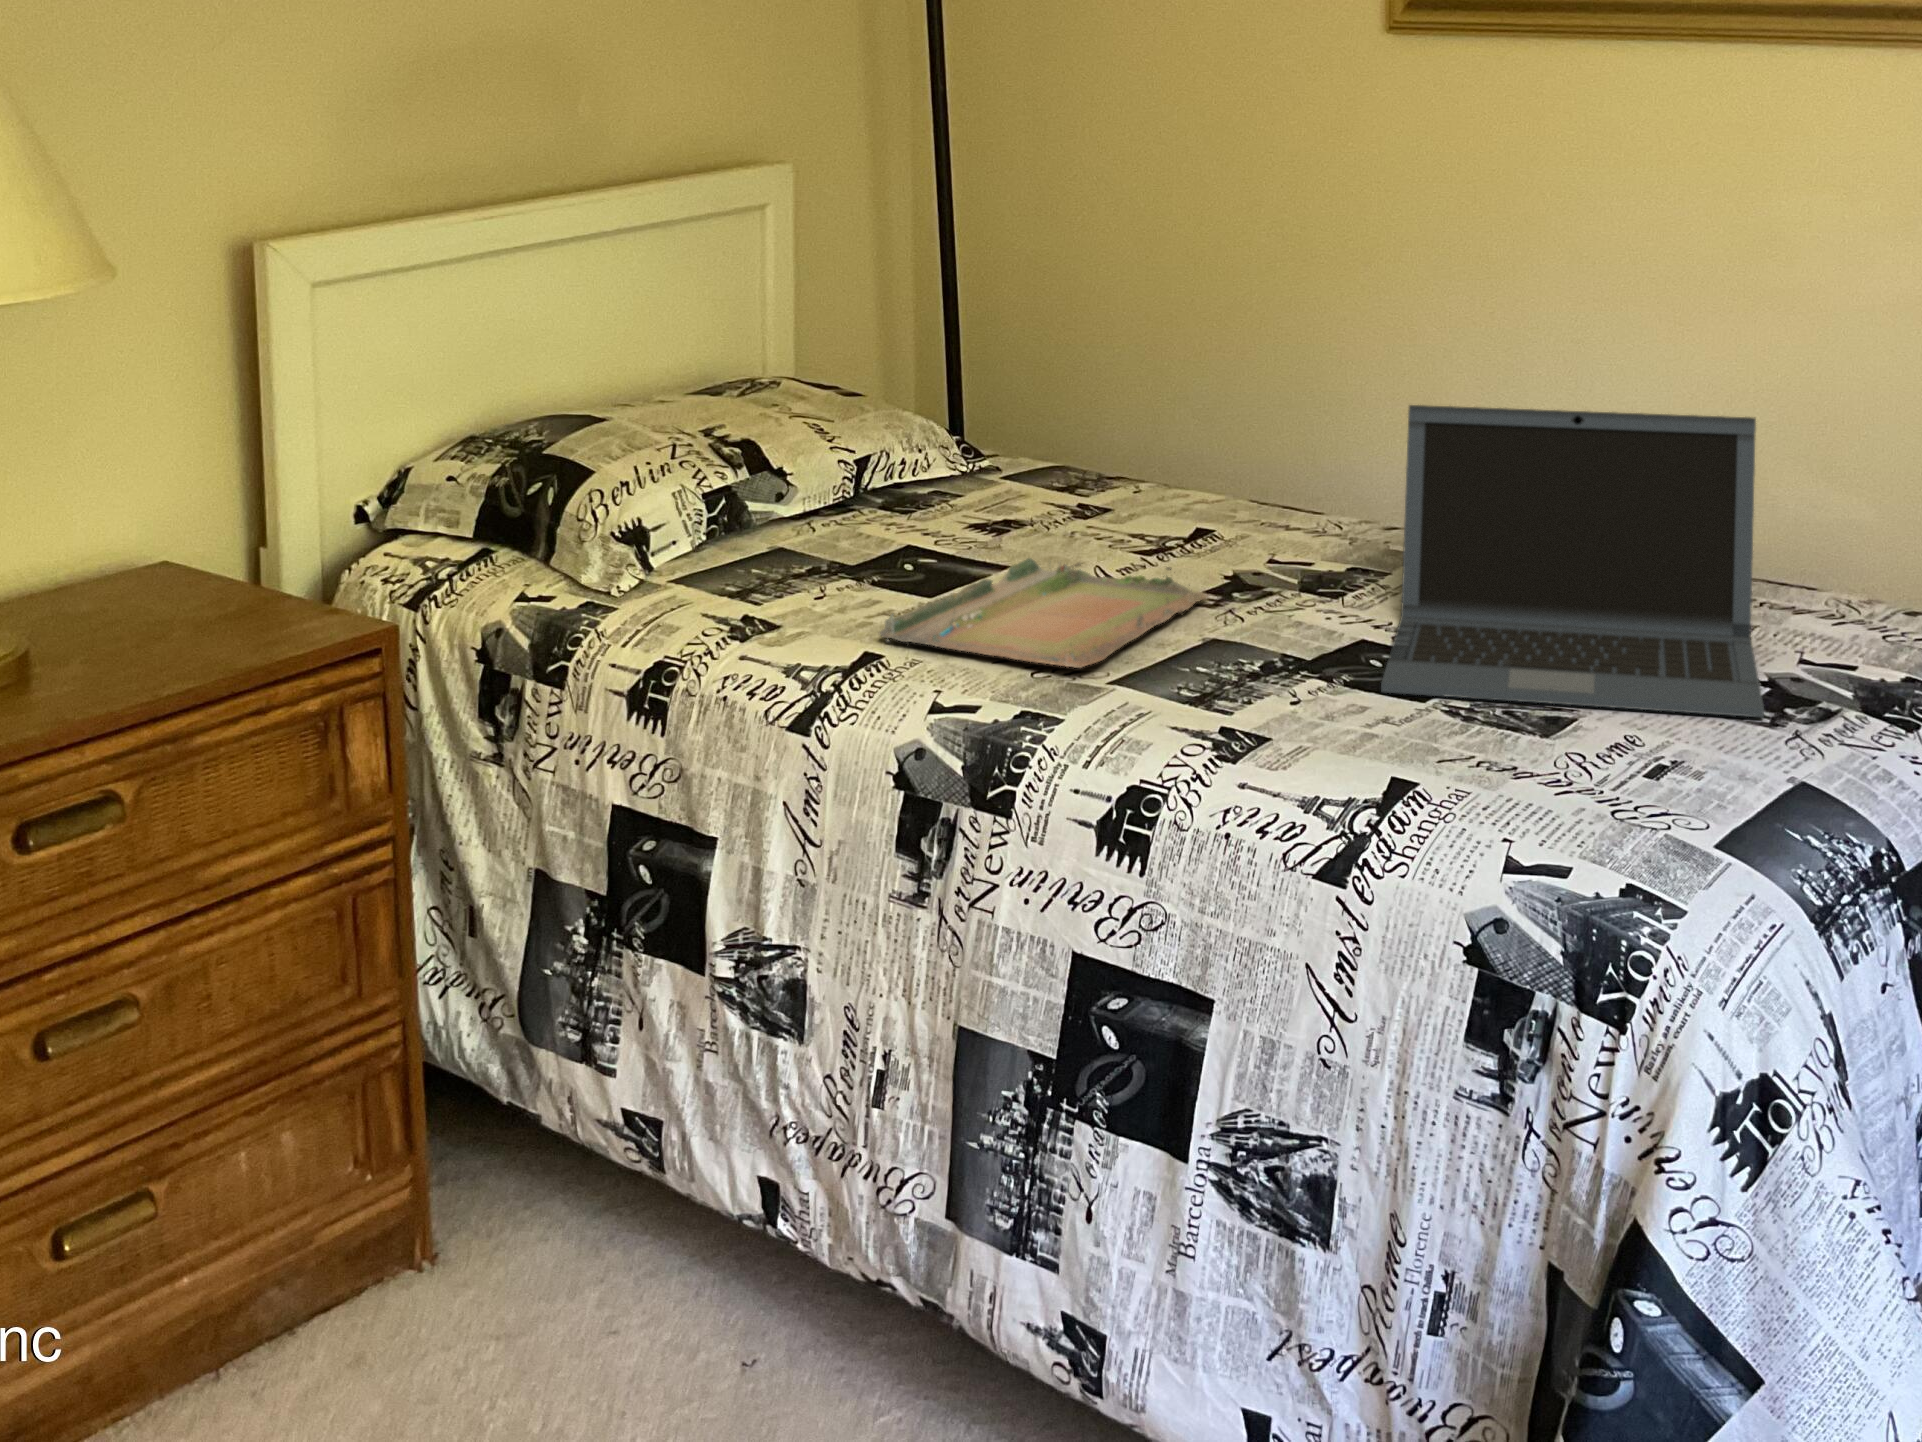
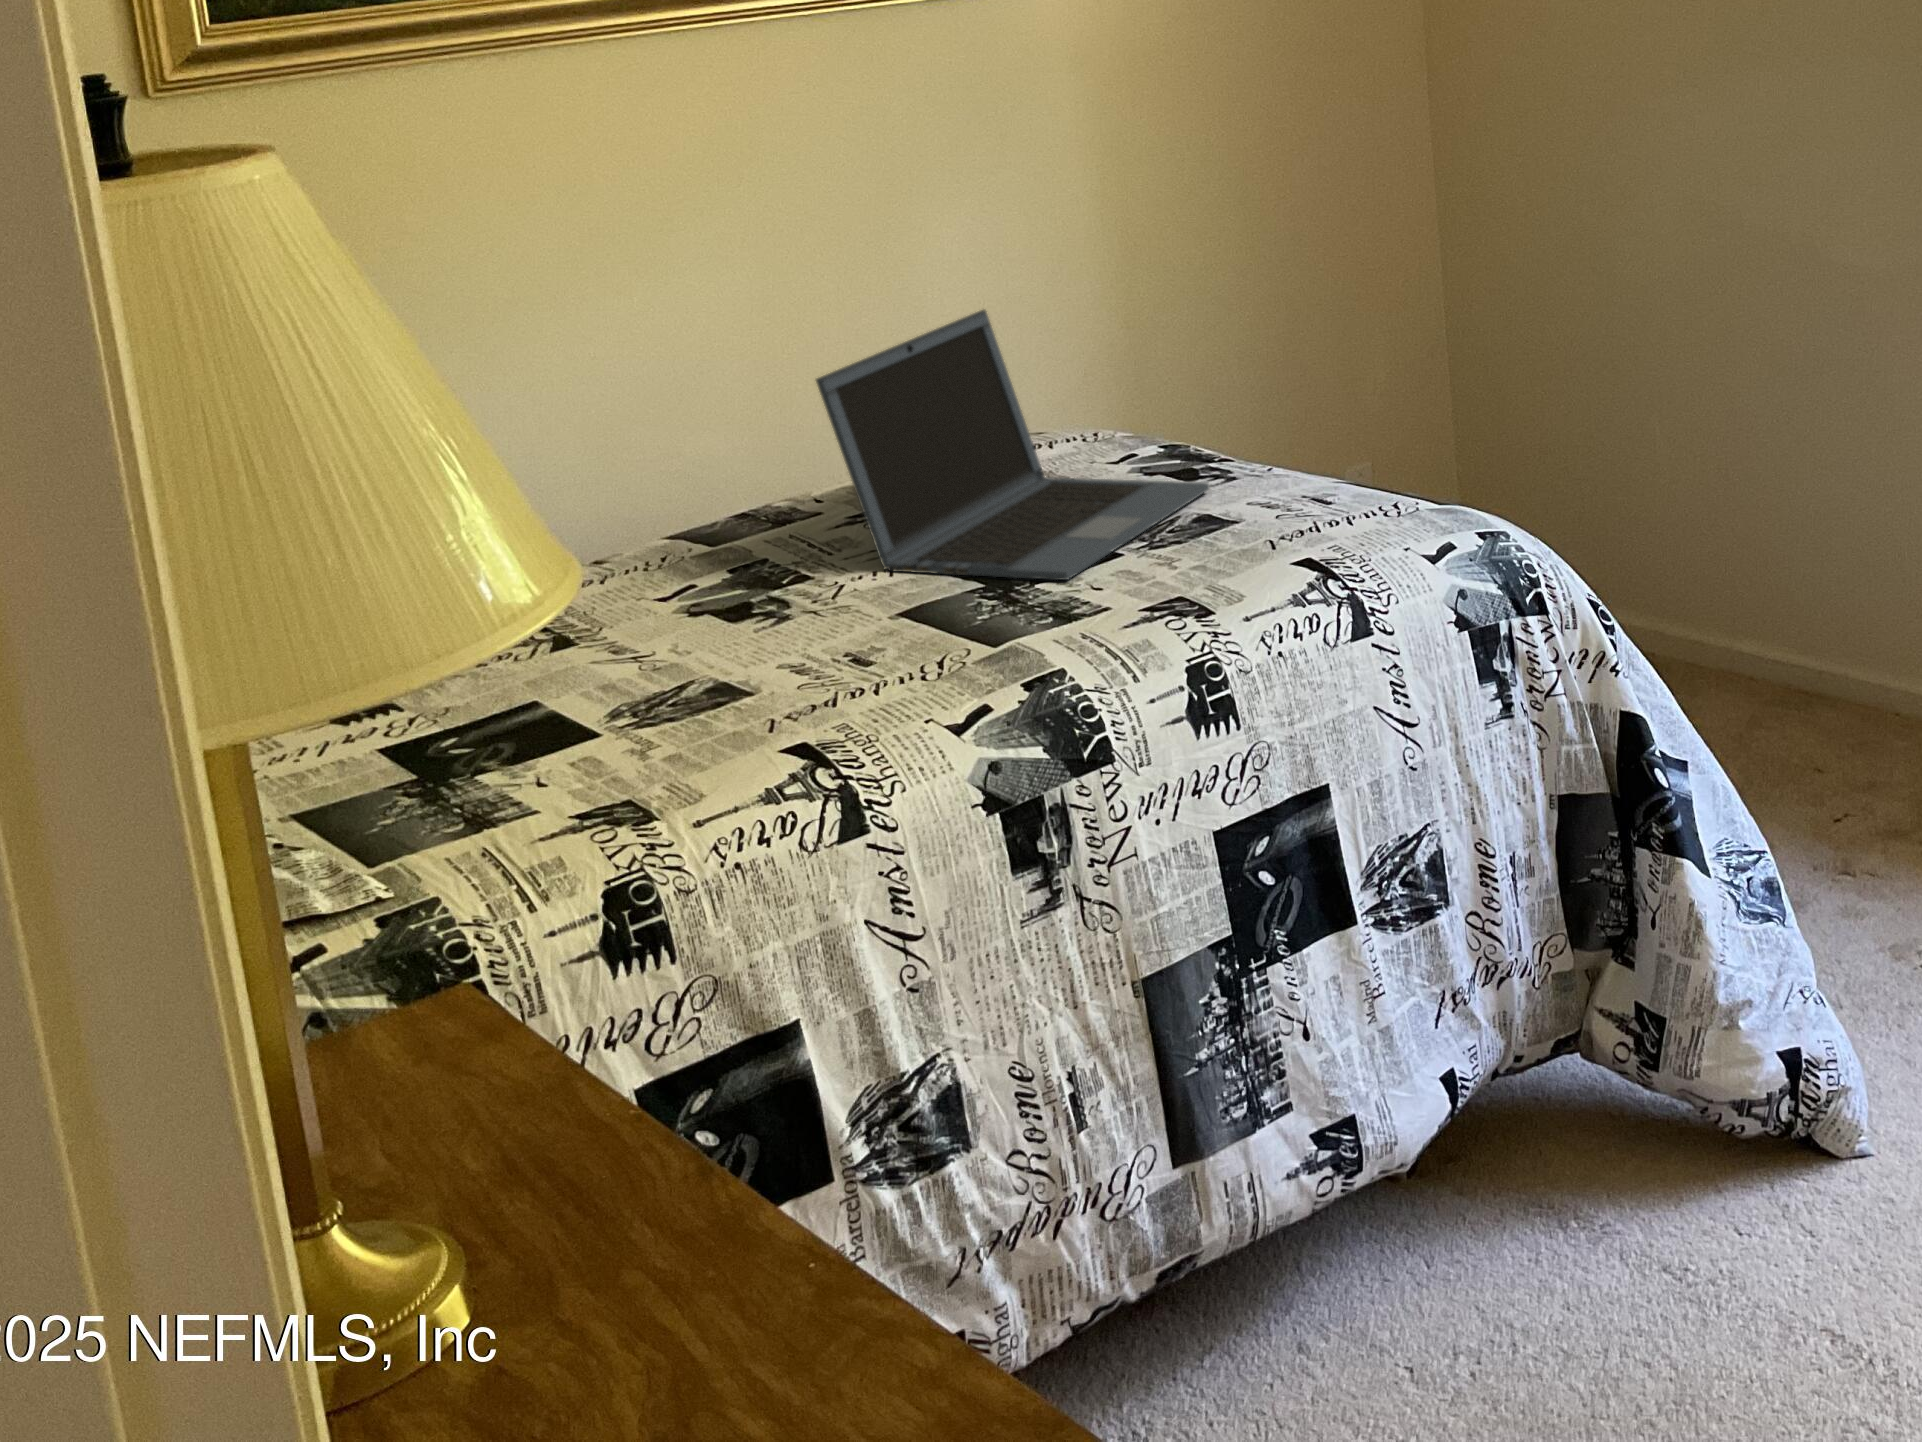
tray: present [880,558,1208,668] -> none [549,609,943,750]

